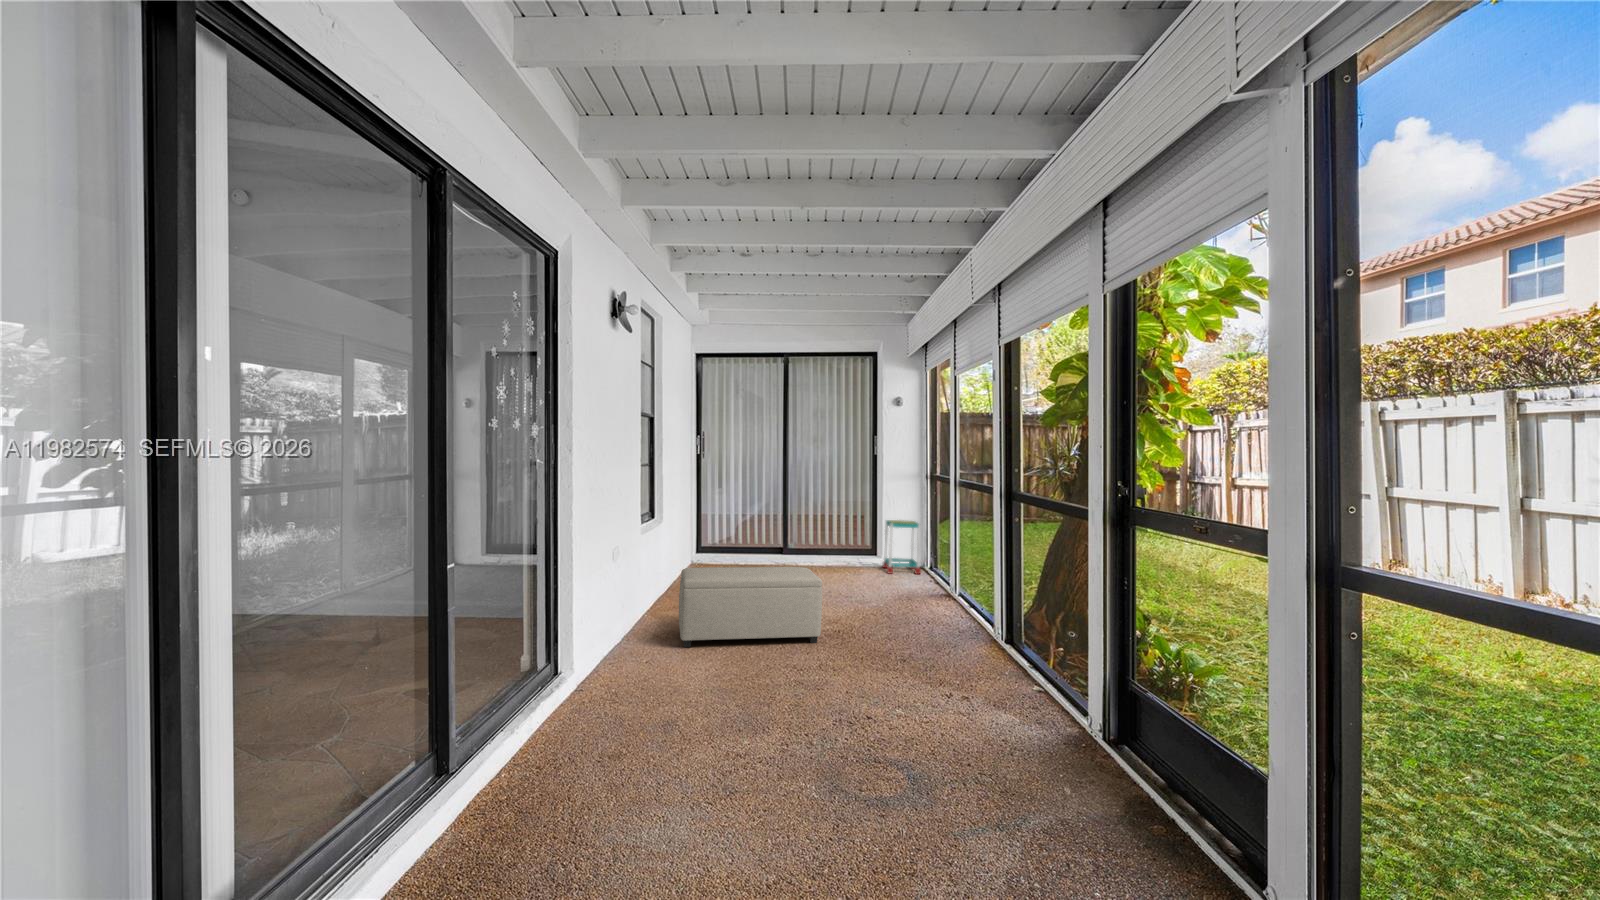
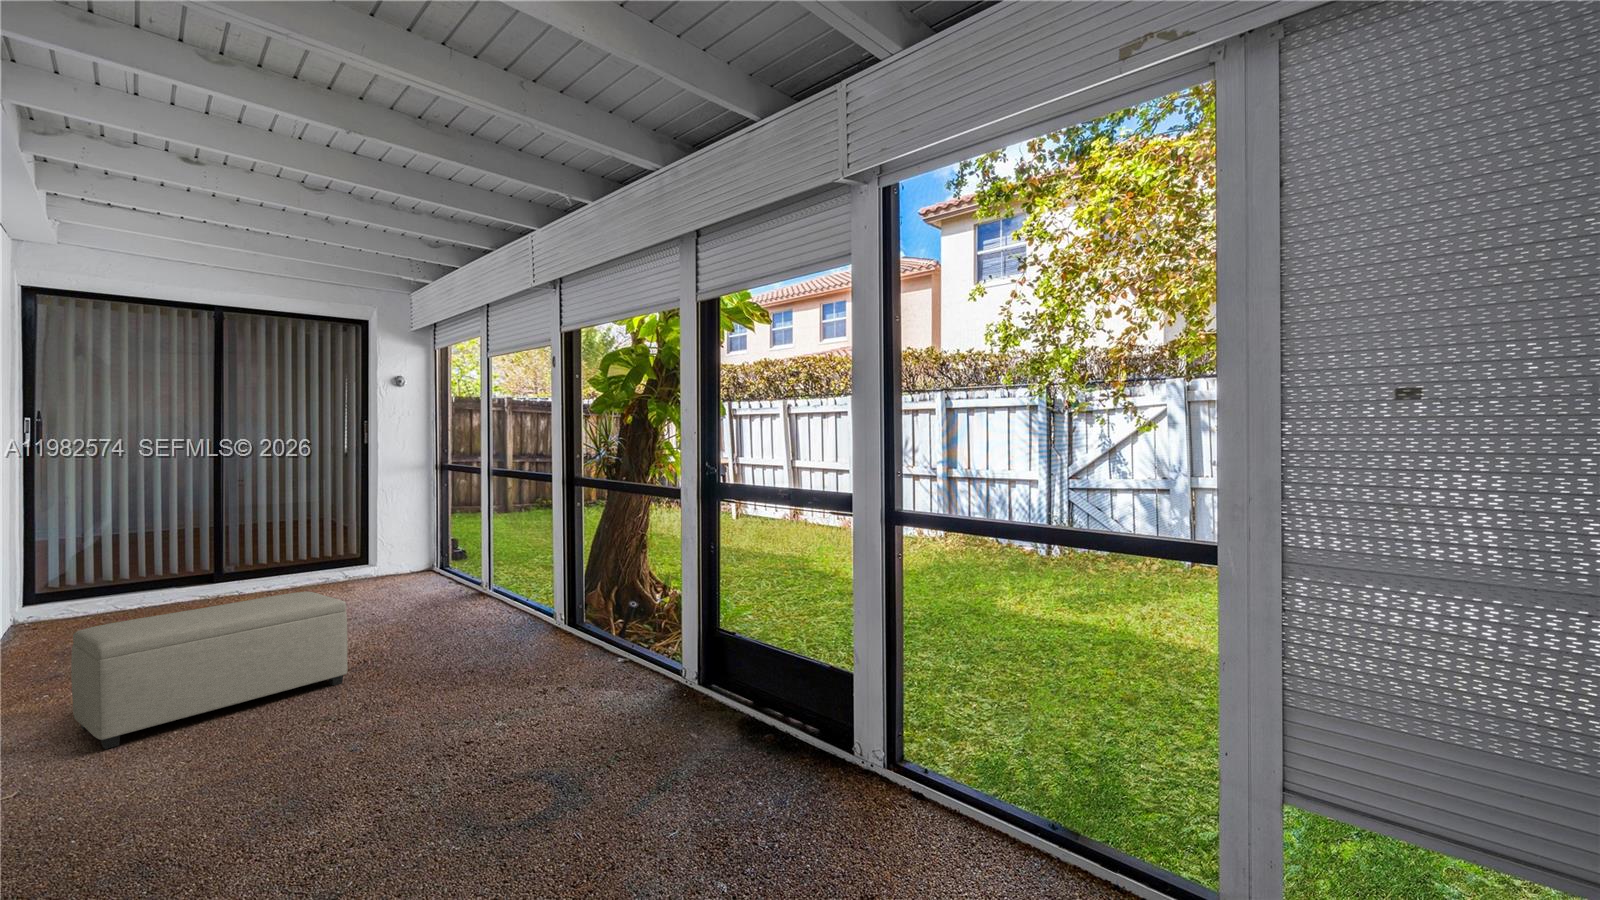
side table: present [882,520,921,574] -> none [377,516,432,583]

